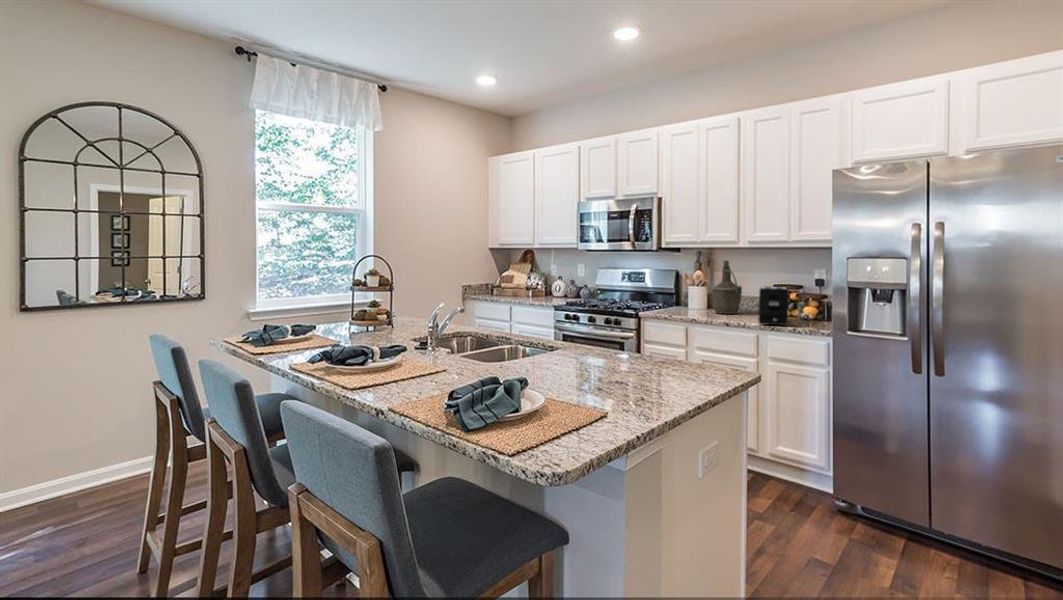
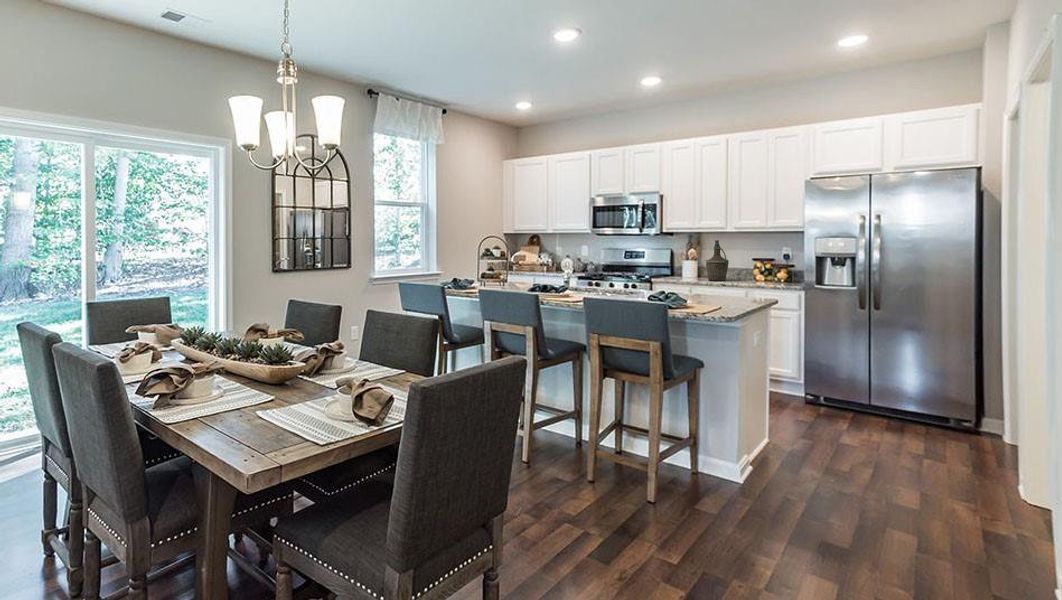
toaster: present [759,286,789,325] -> none [745,259,771,286]

